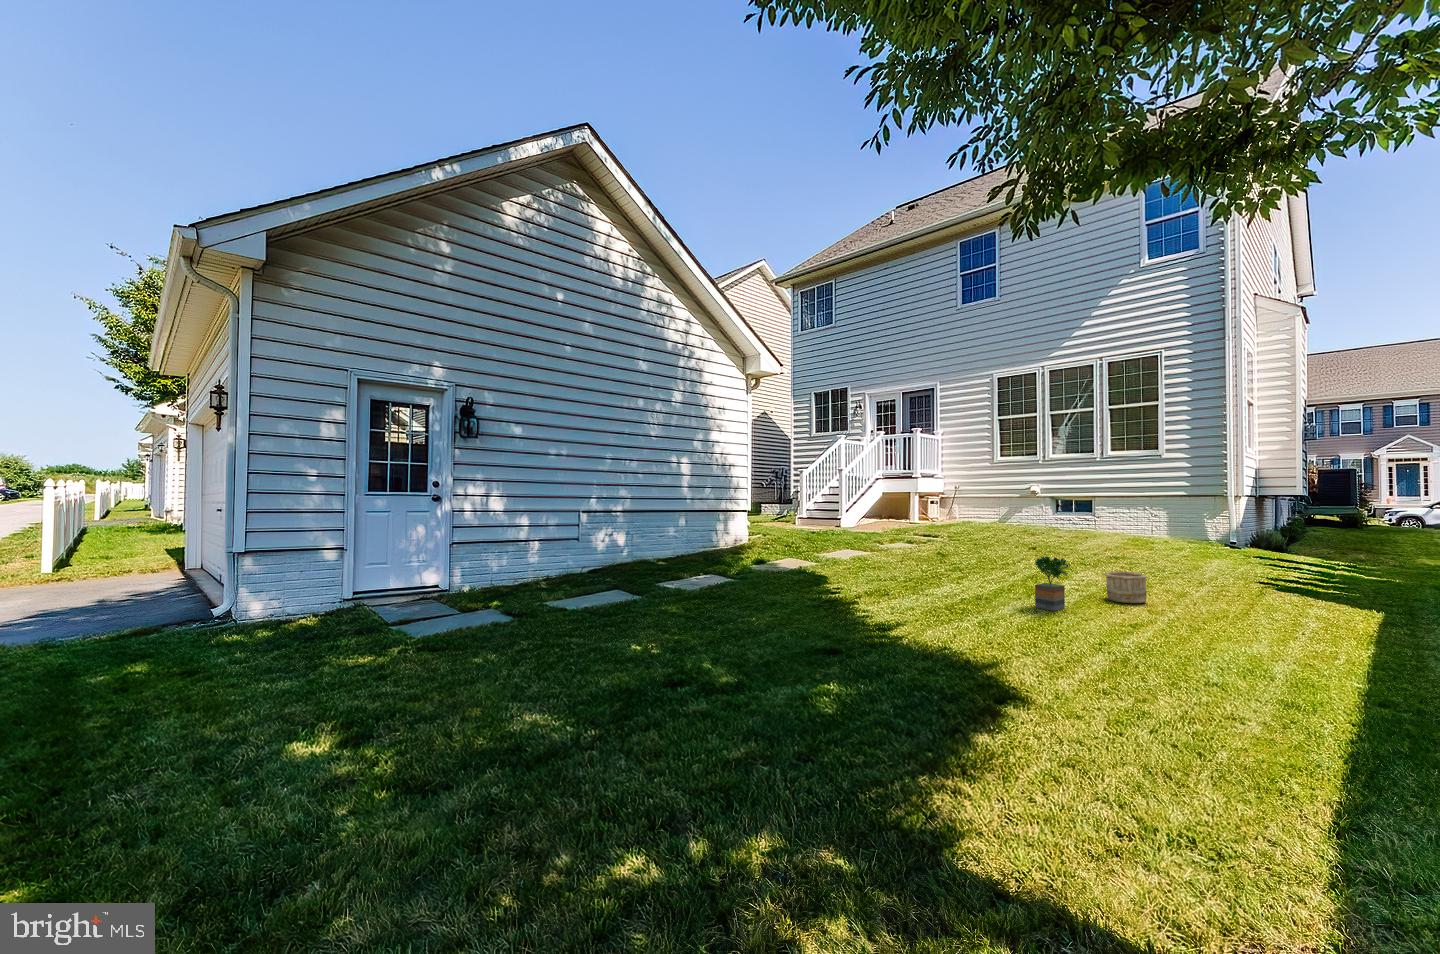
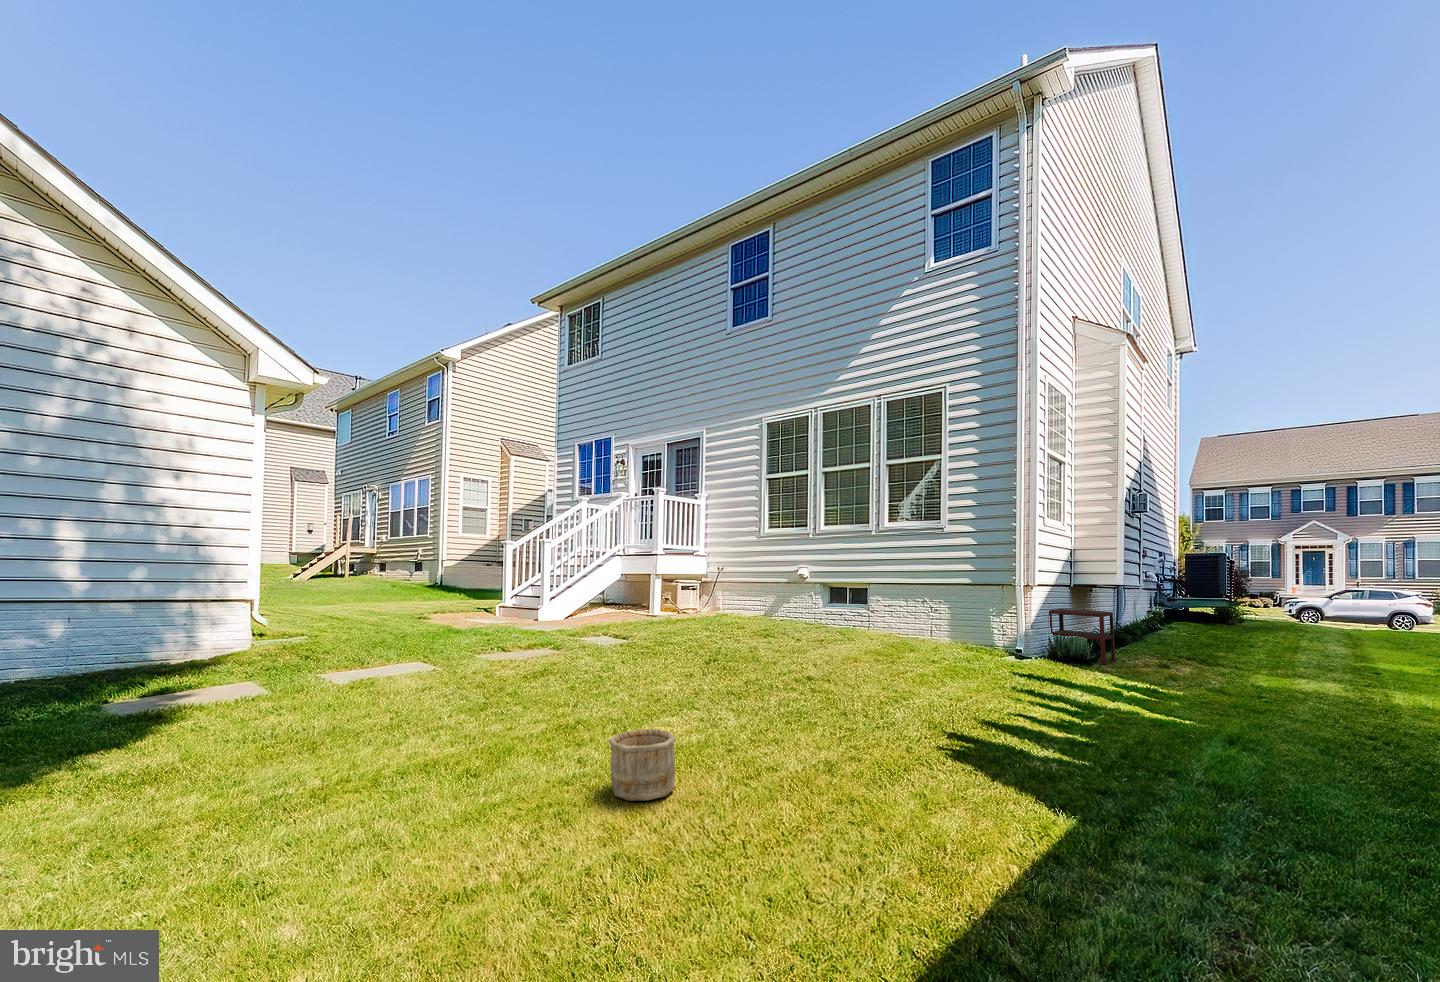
side table: none [1246,512,1301,550] -> present [1048,609,1116,665]
potted tree: present [1035,556,1071,611] -> none [399,706,486,832]

